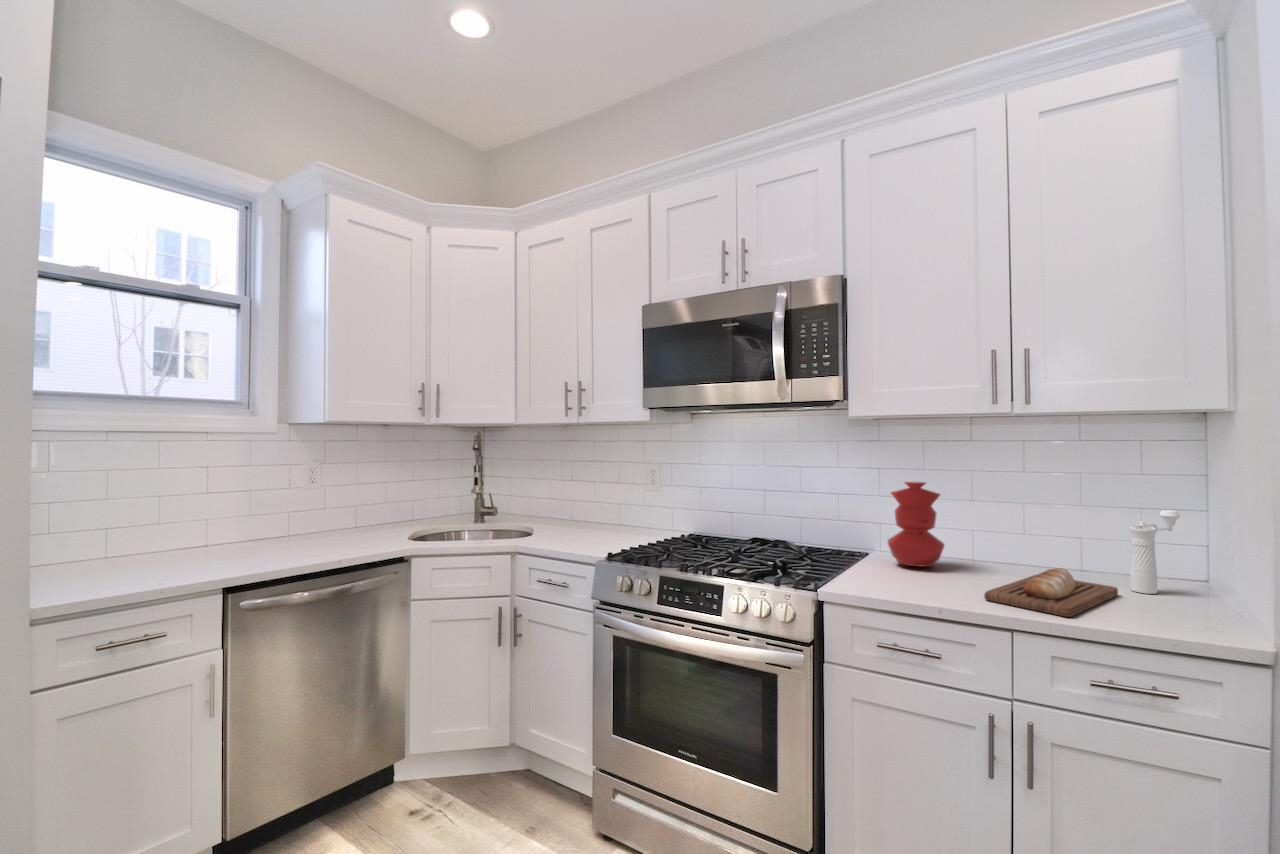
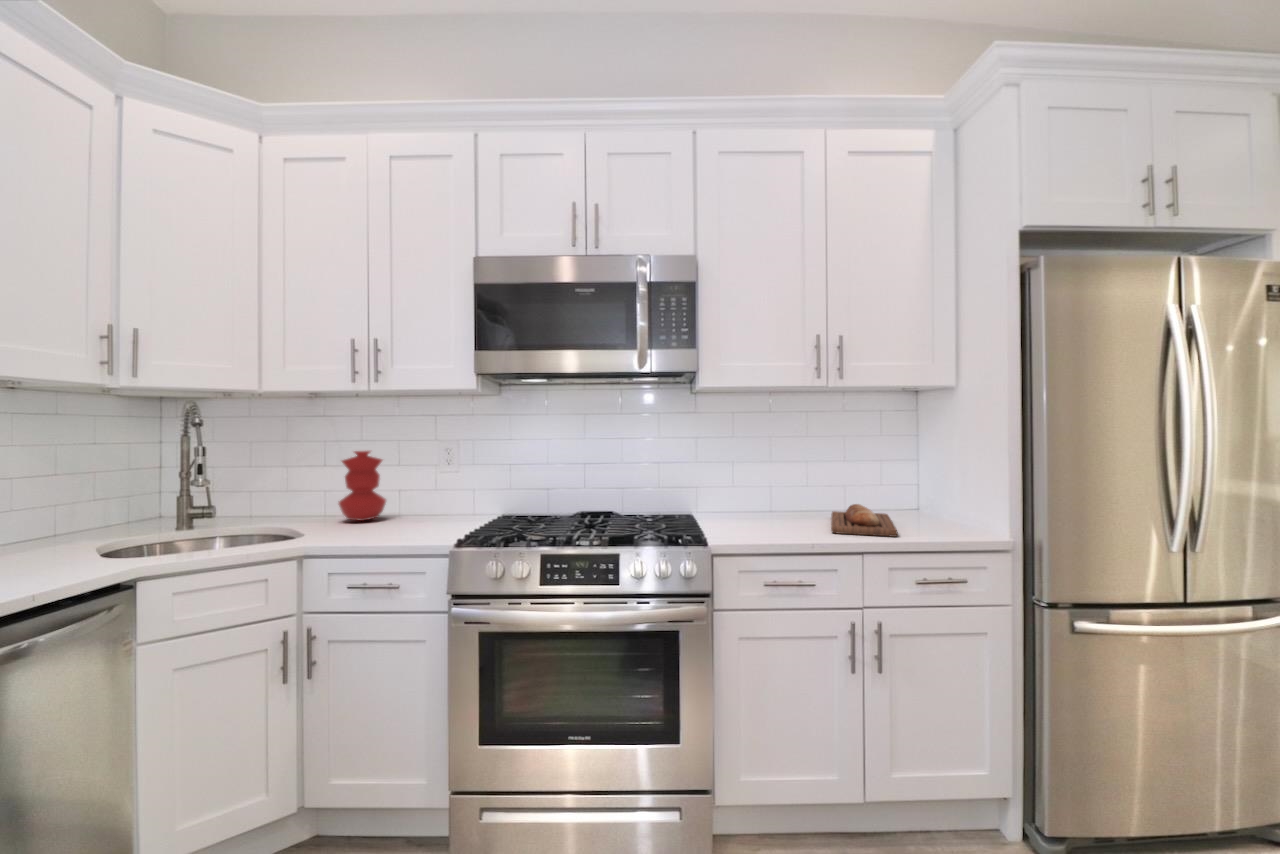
vase: present [888,481,945,566] -> present [338,451,386,521]
pepper mill: present [1129,510,1180,594] -> none [885,457,905,516]

